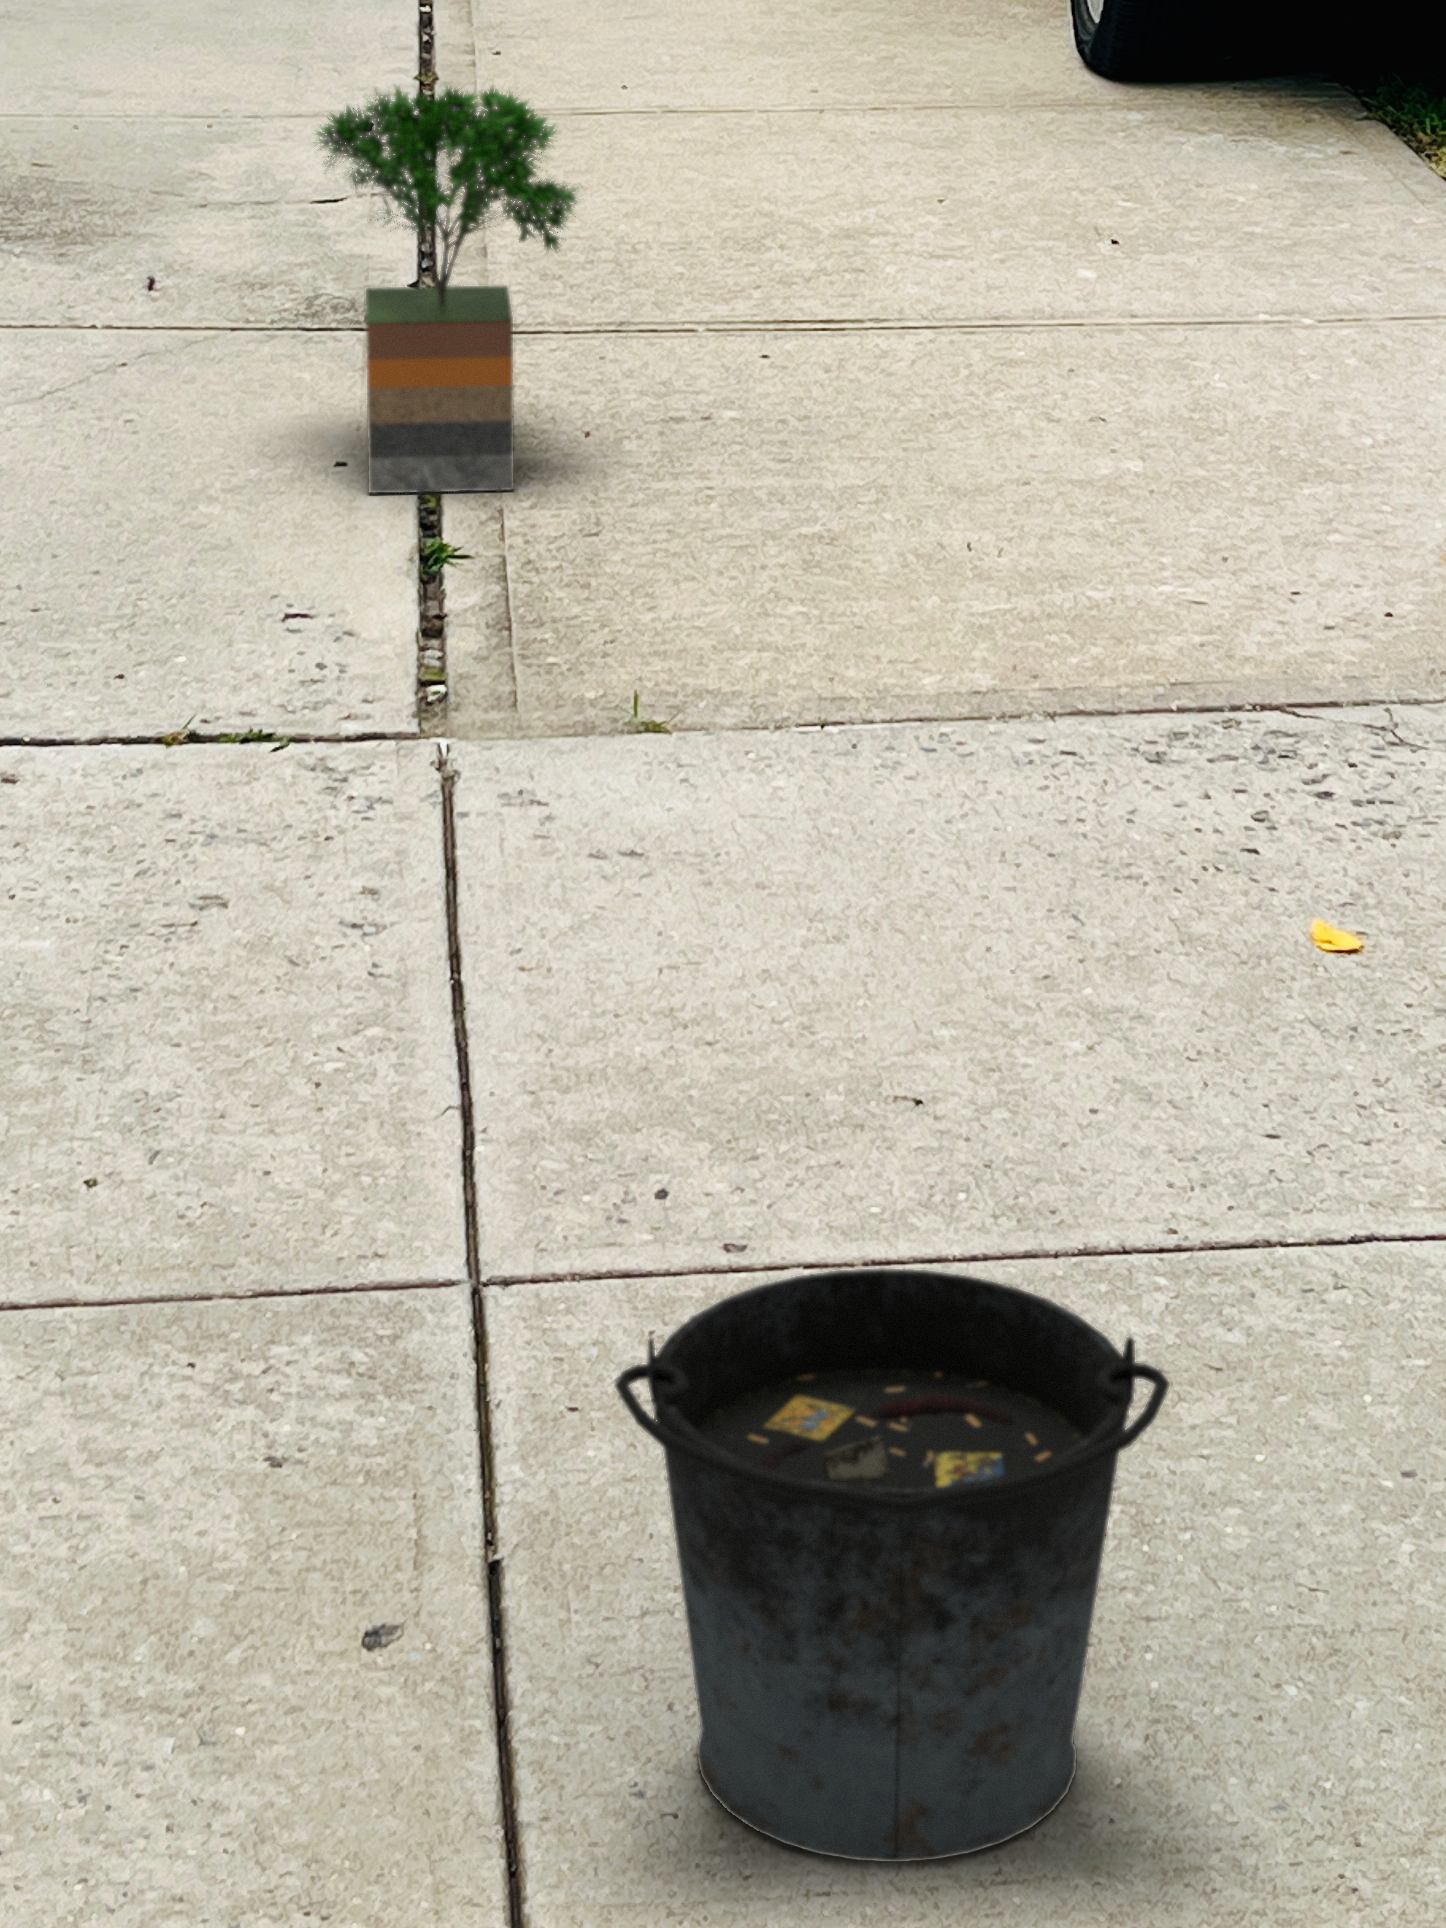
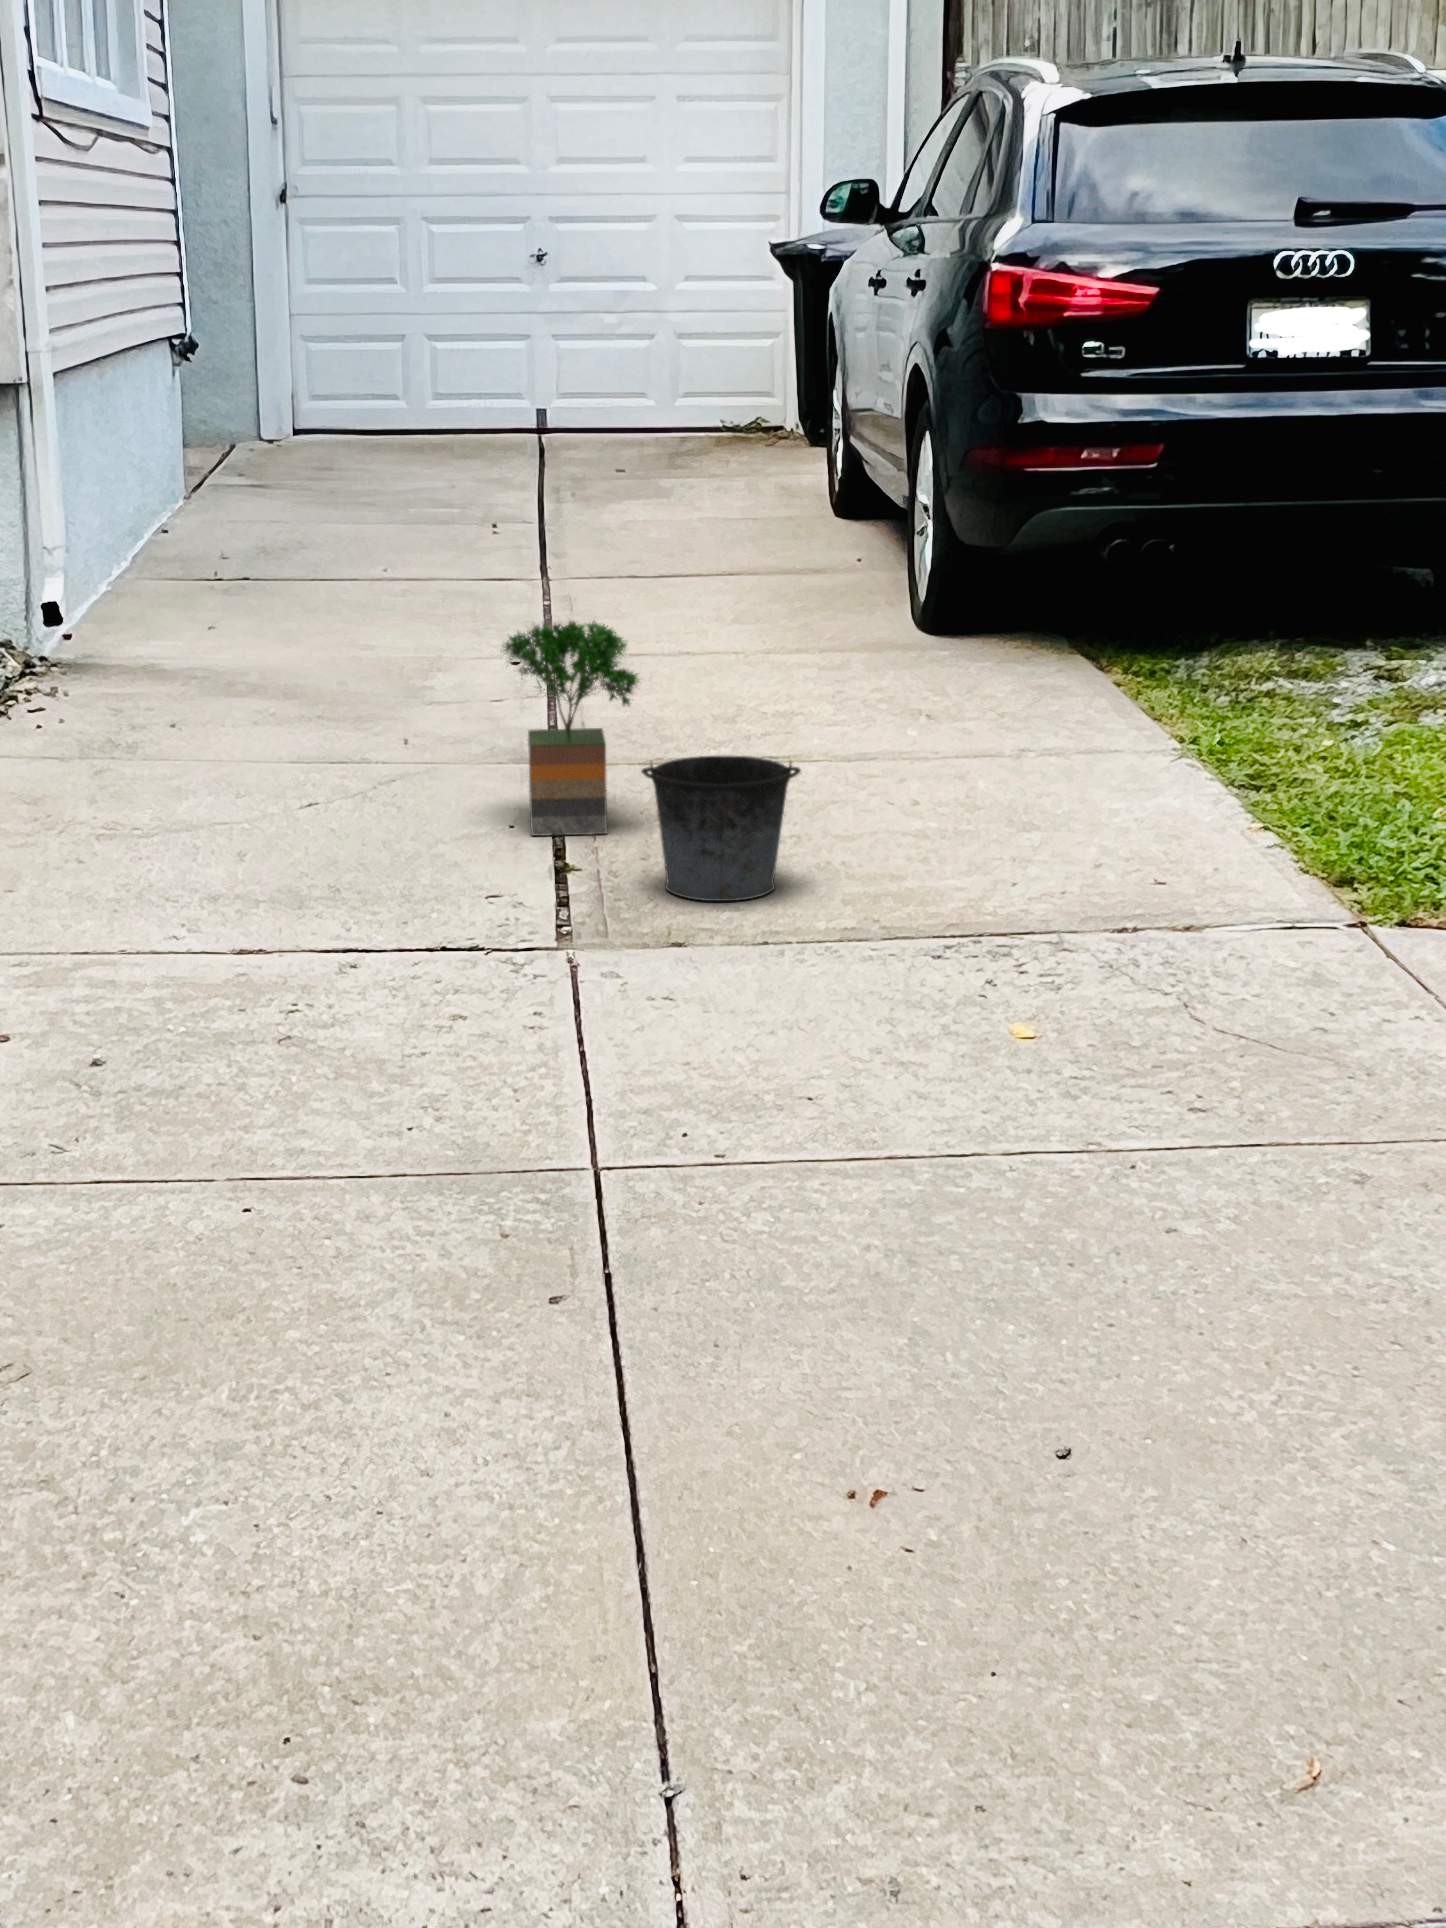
bucket: present [615,1268,1169,1862] -> present [642,756,801,901]

